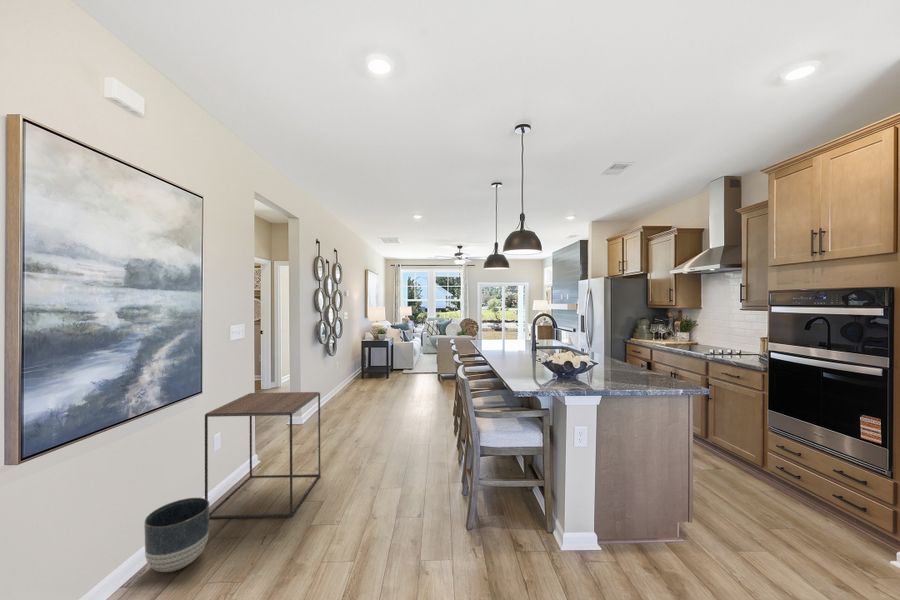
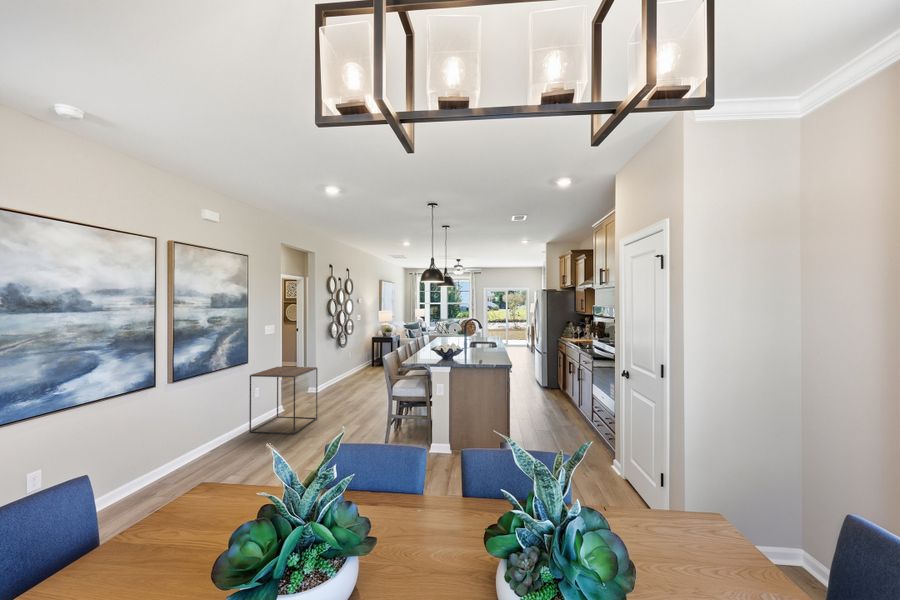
planter: present [144,498,209,572] -> none [219,417,250,449]

